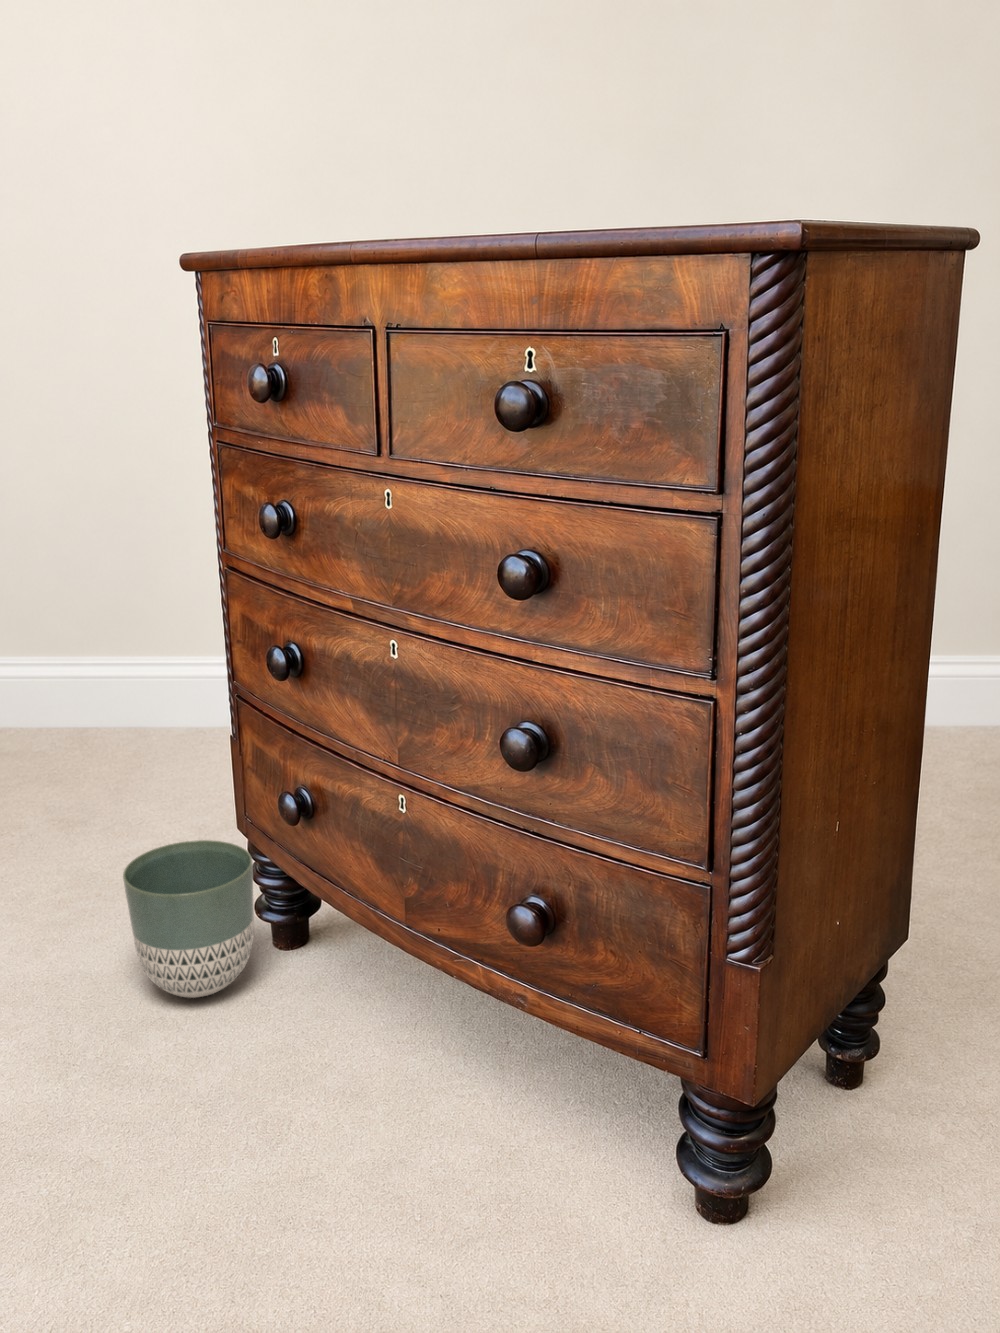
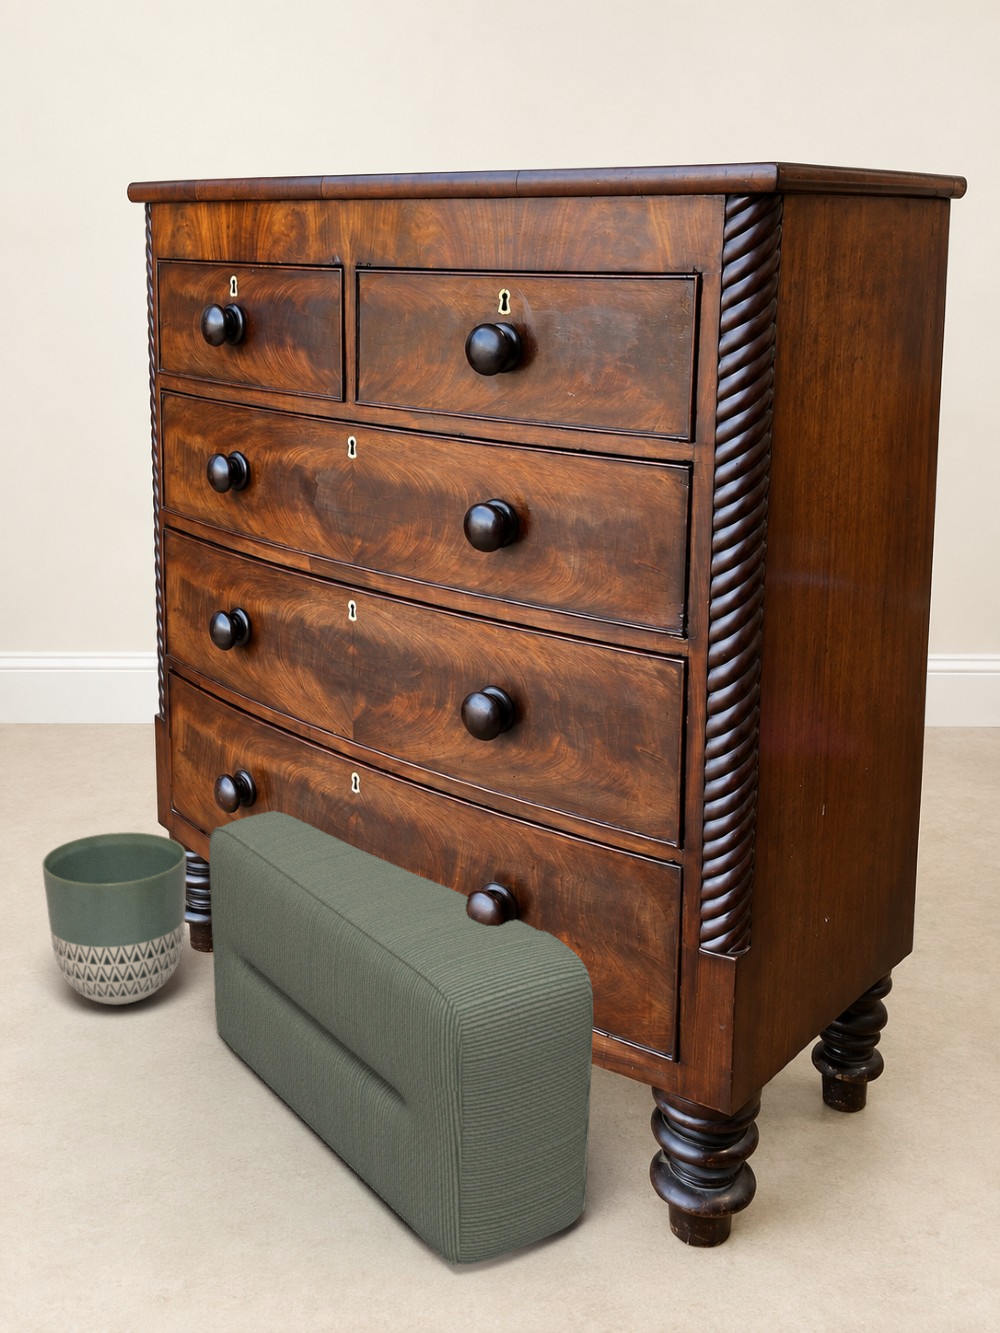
pouf: none [272,816,632,1264] -> present [209,811,593,1265]

